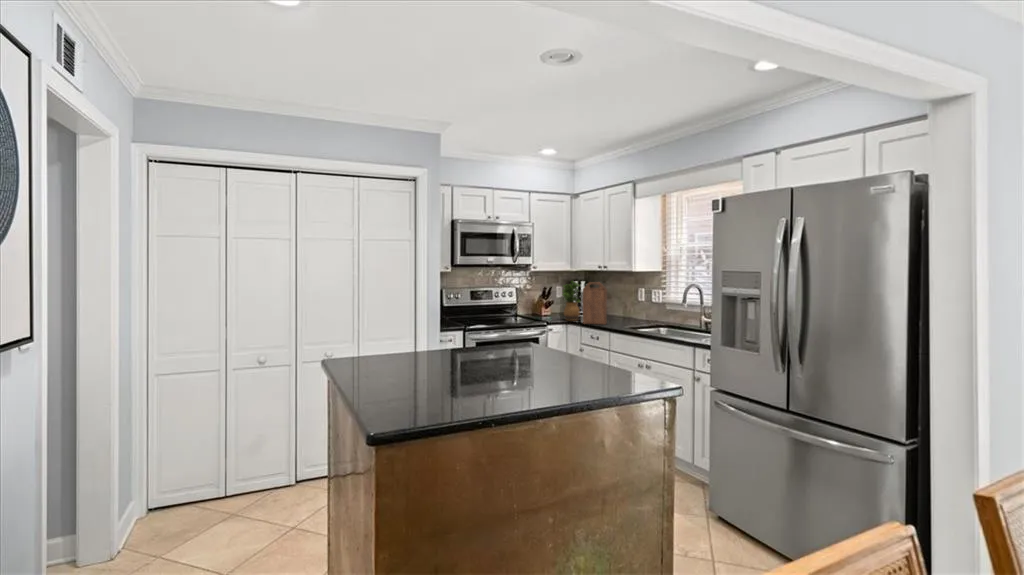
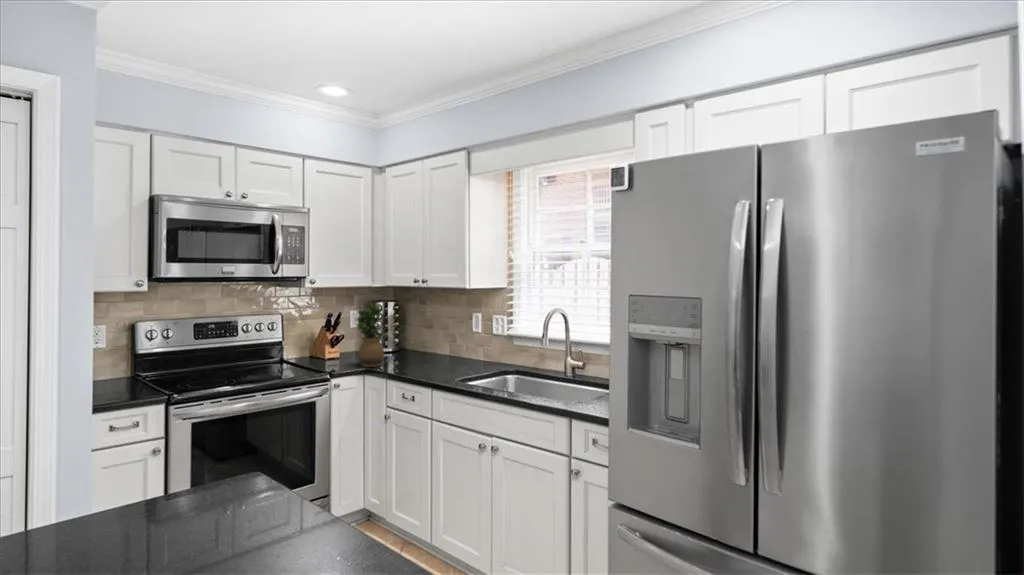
cutting board: present [583,282,607,324] -> none [388,306,426,373]

